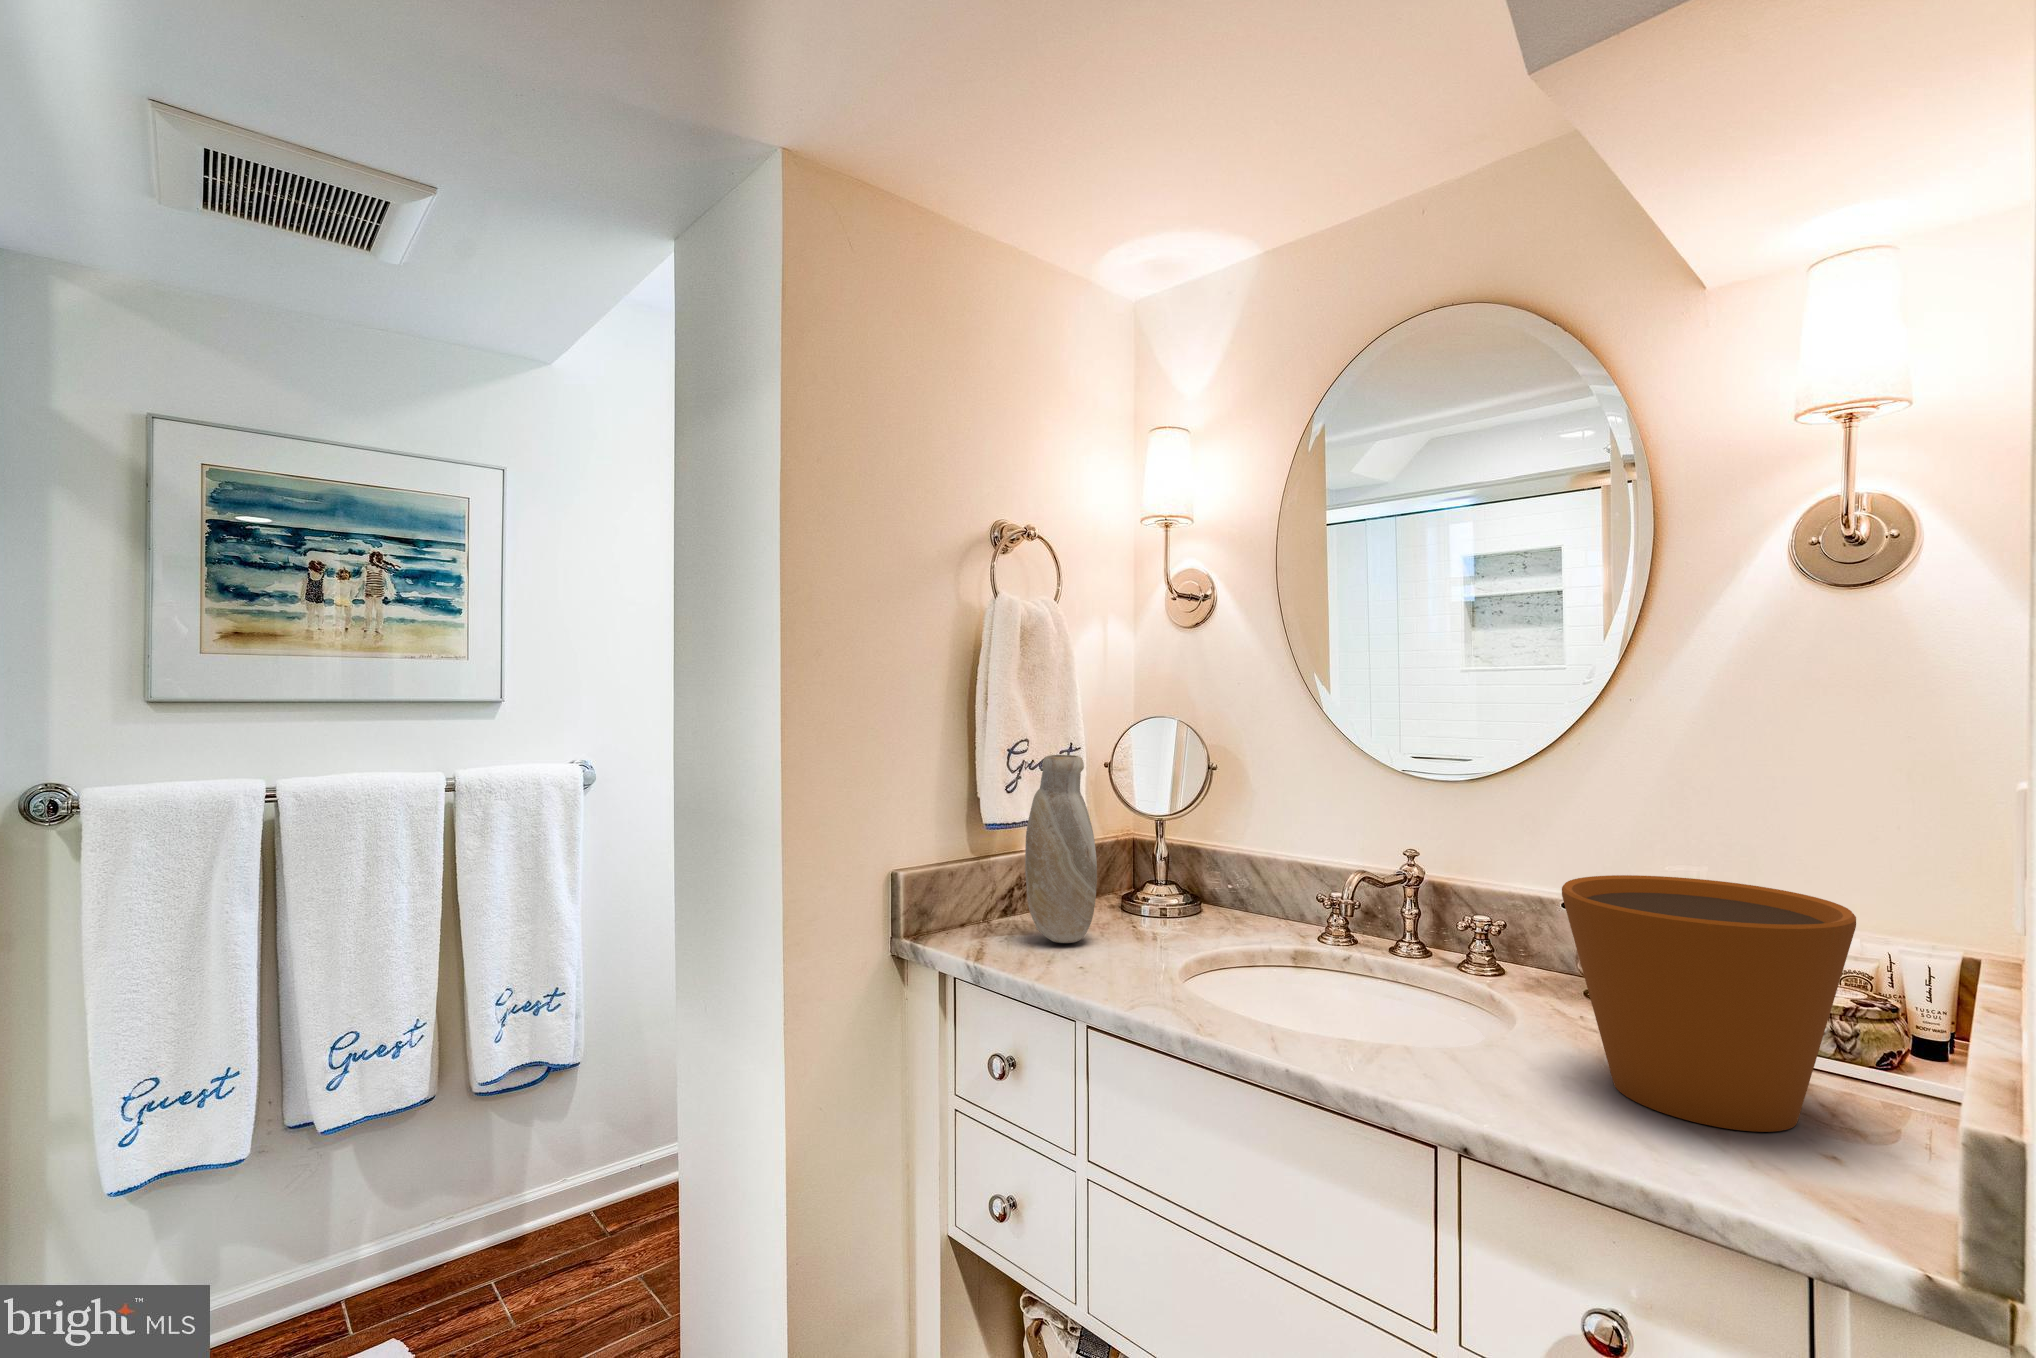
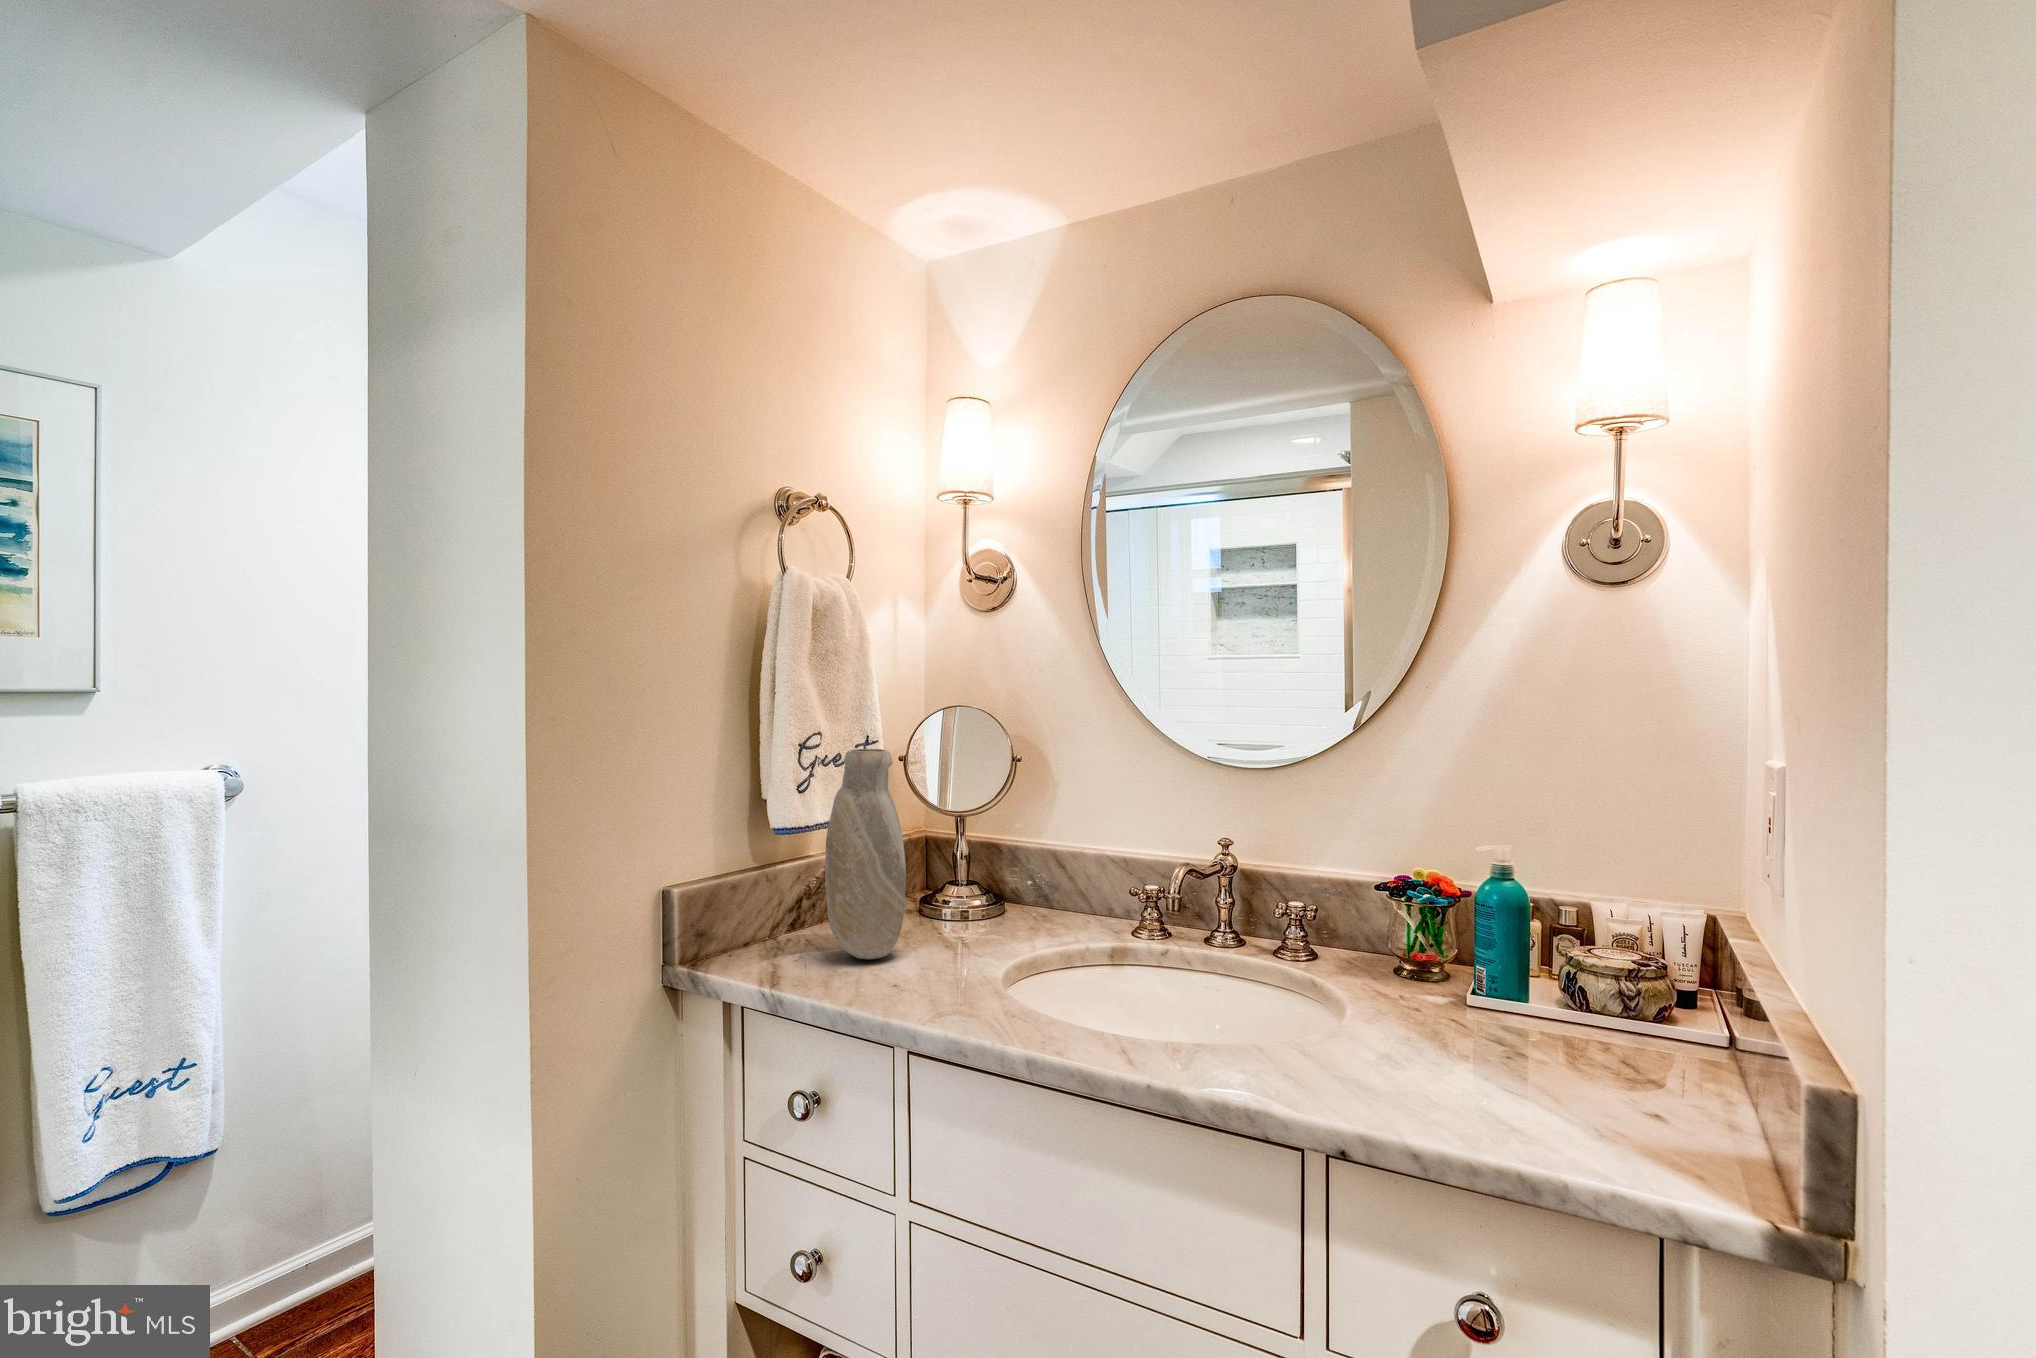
flower pot: present [1562,875,1856,1132] -> none [1407,857,1668,1098]

